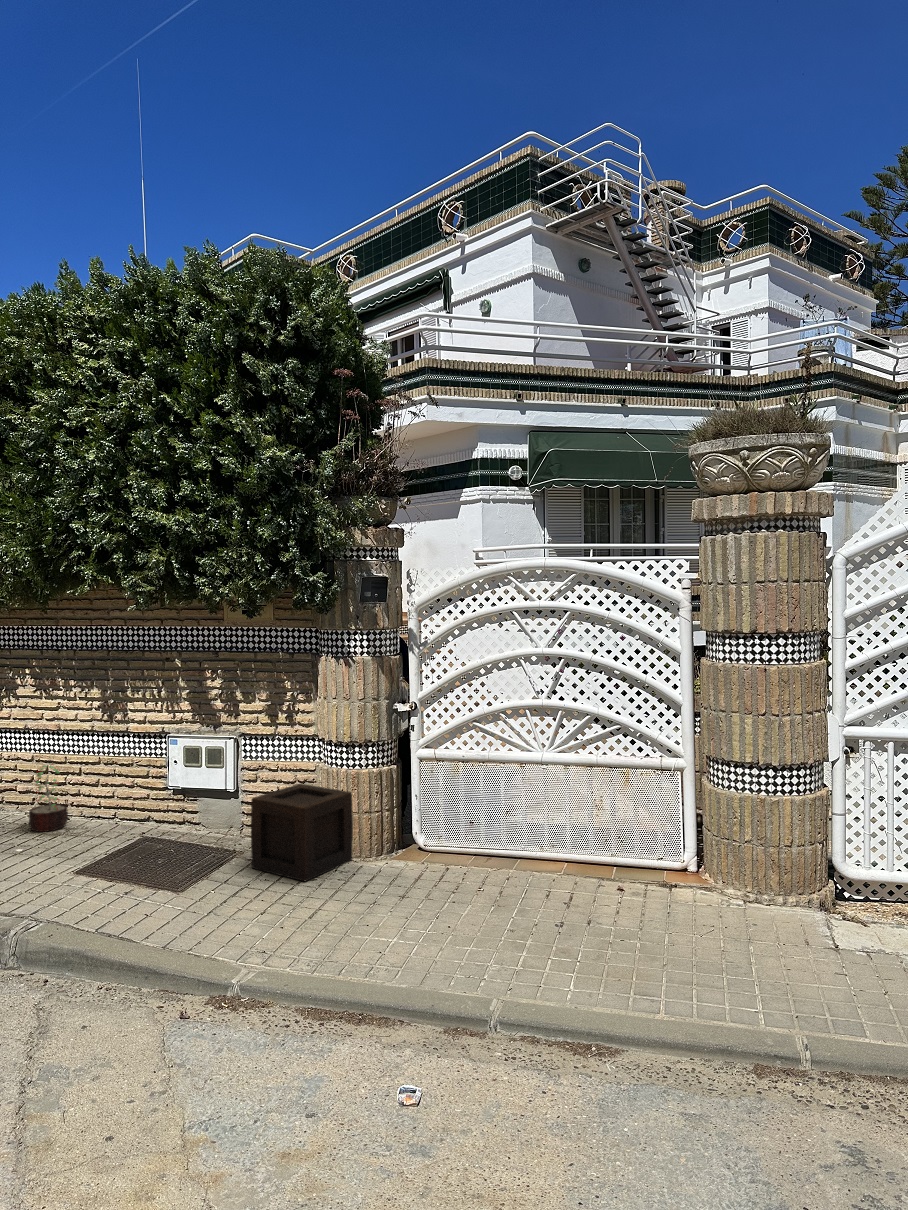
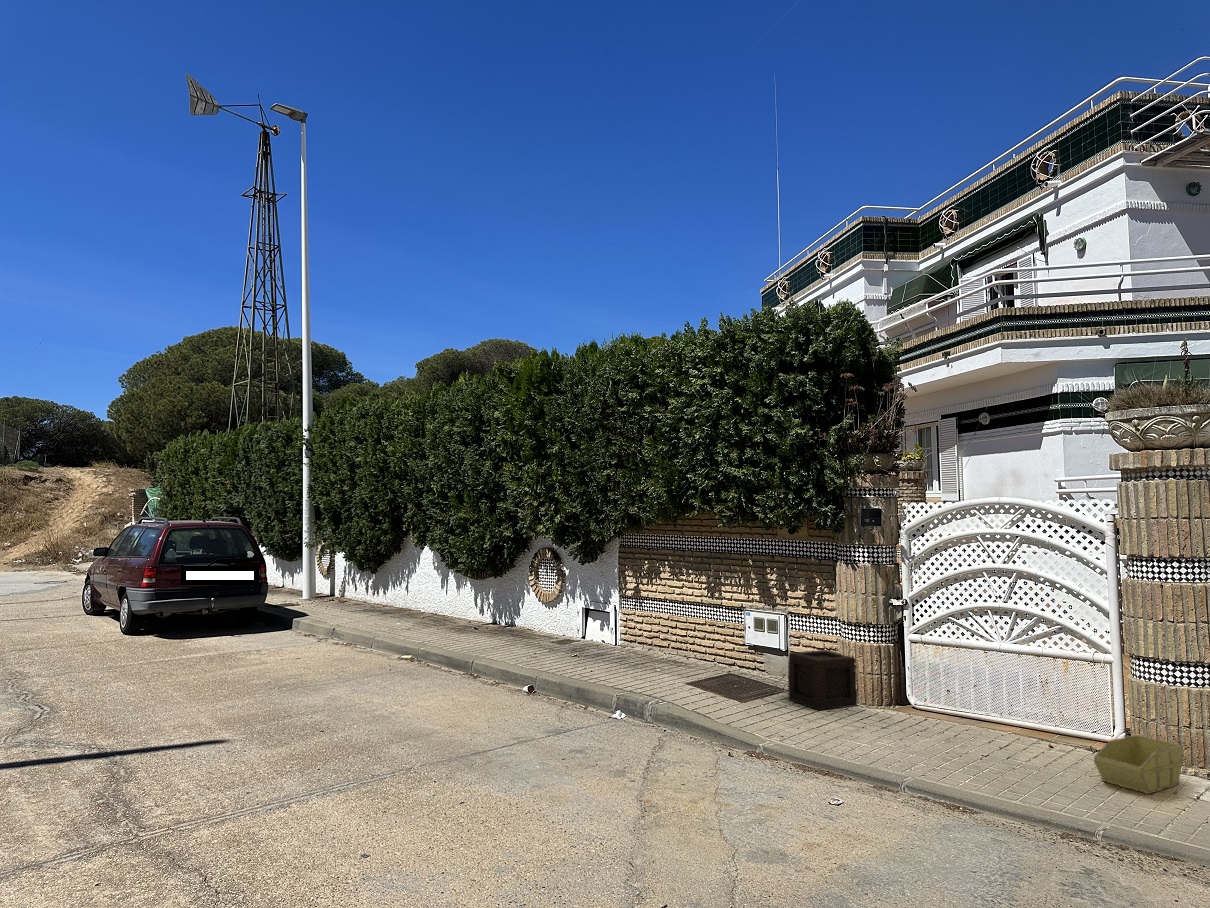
decorative plant: present [29,765,68,832] -> none [665,624,688,666]
storage bin: none [716,859,789,946] -> present [1094,735,1183,794]

